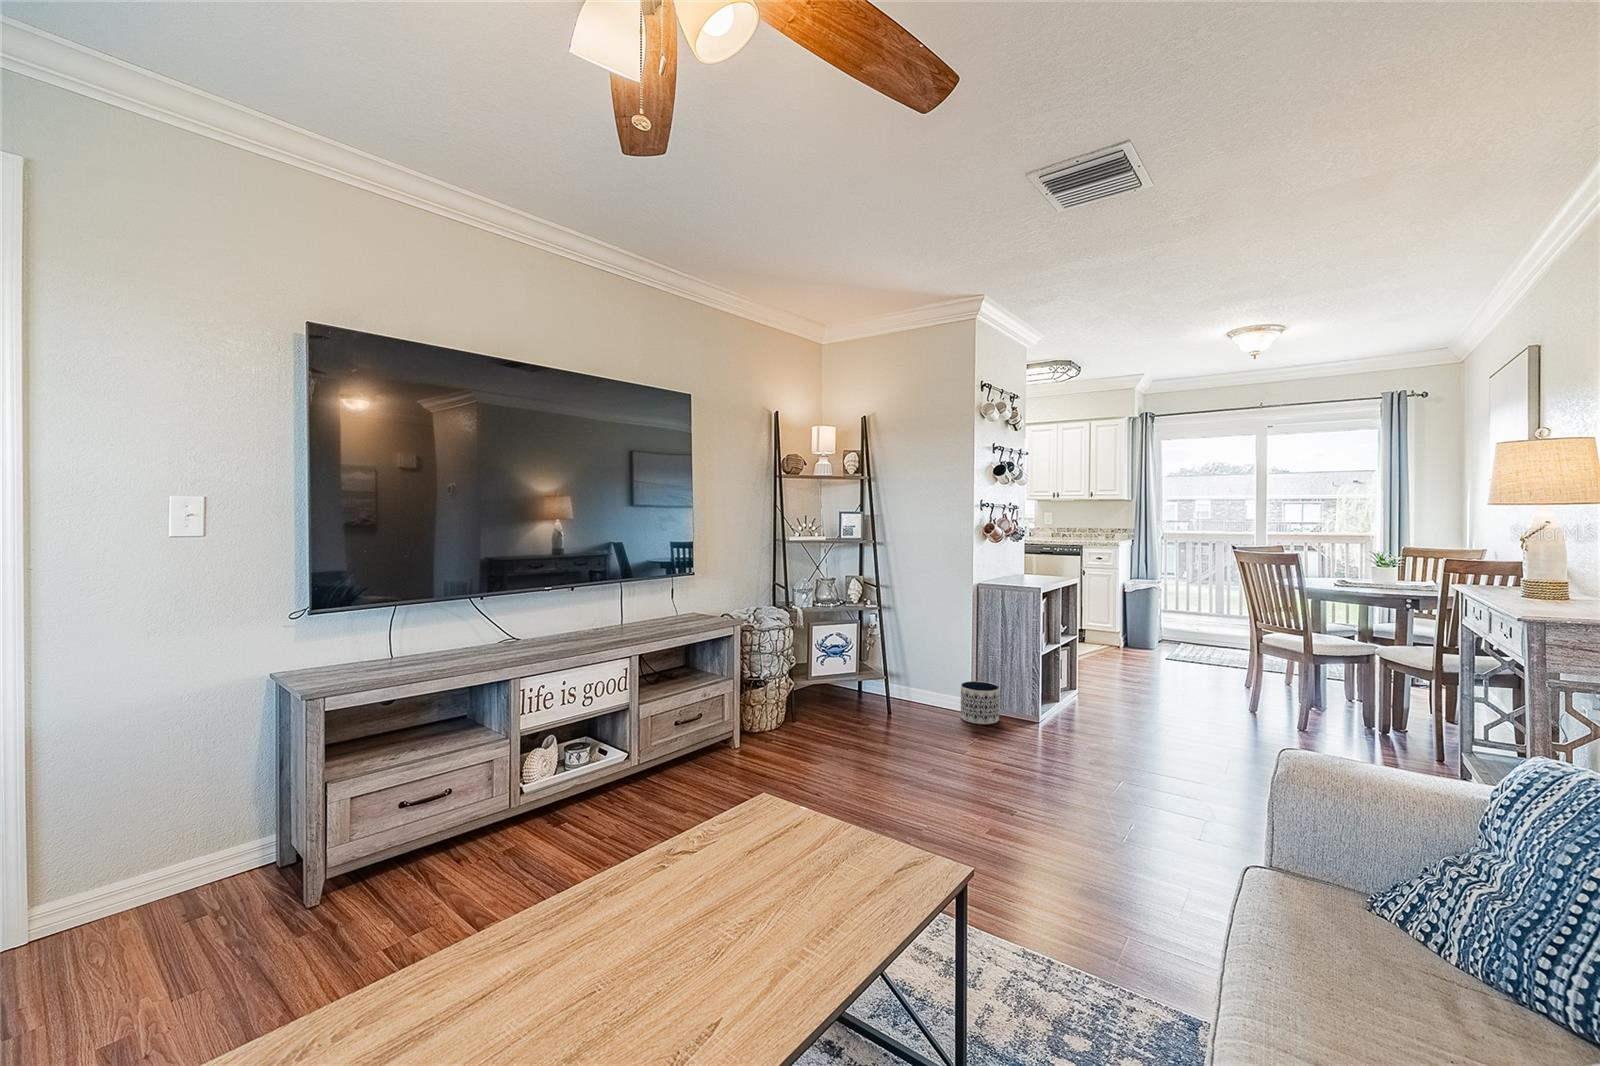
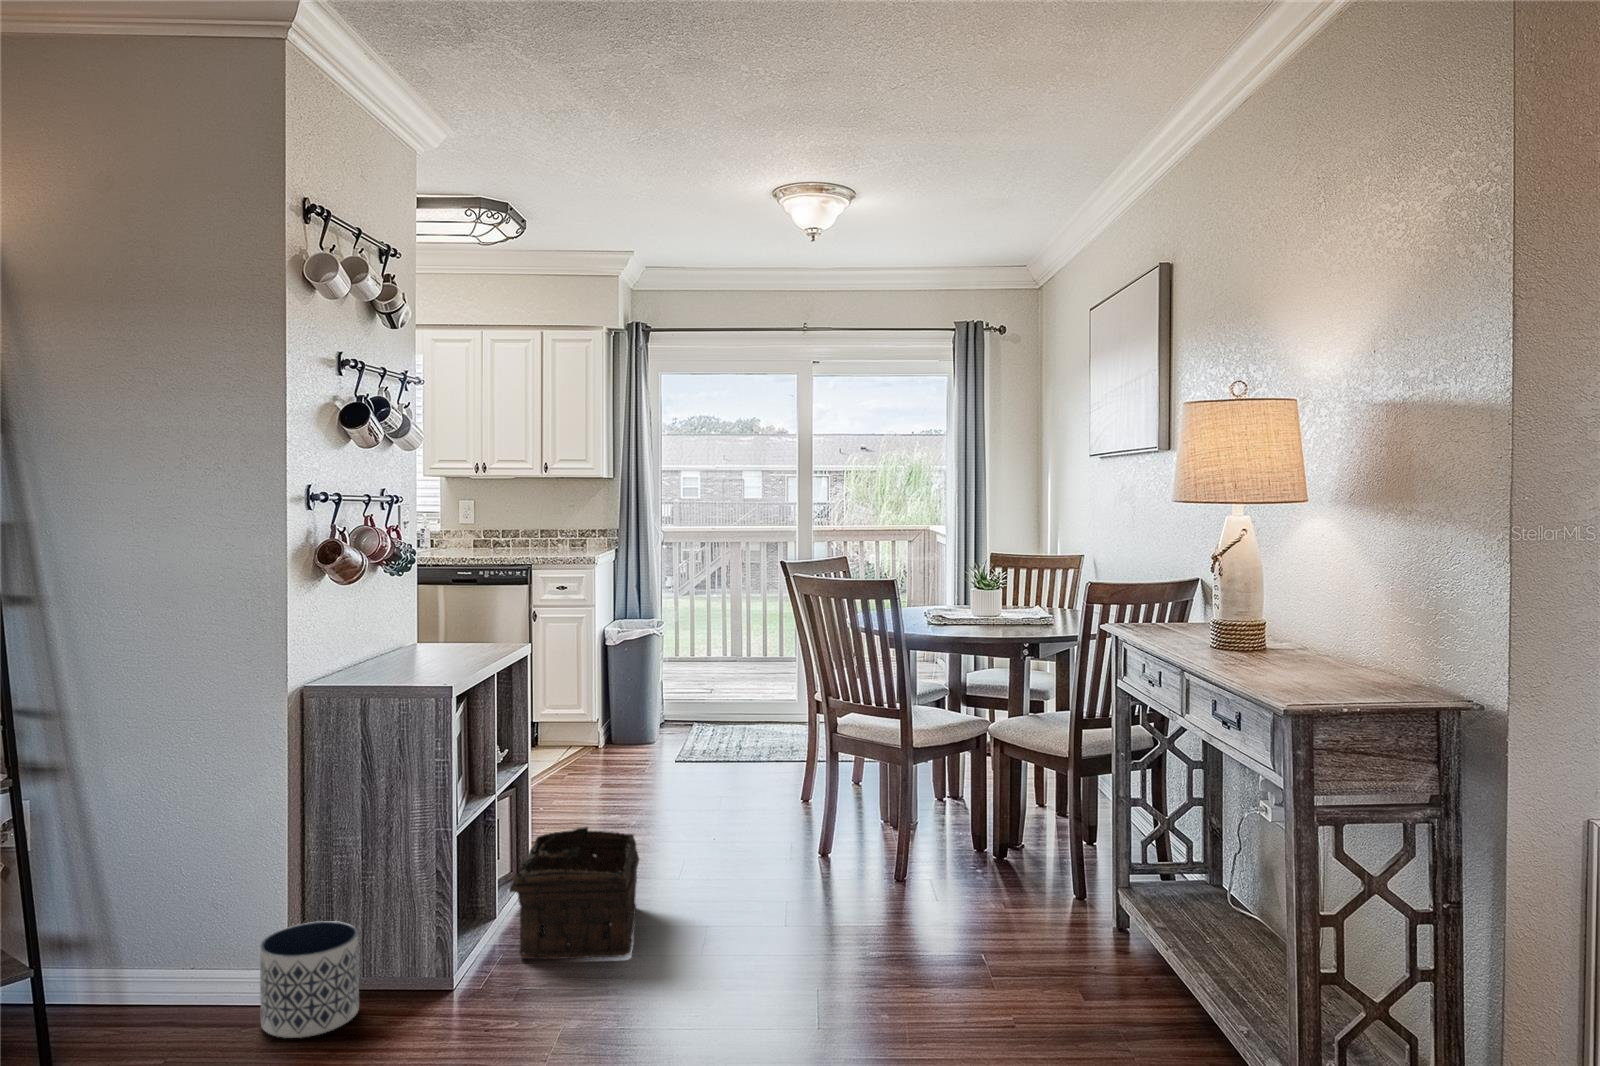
basket: none [1054,666,1134,727] -> present [492,827,639,959]

